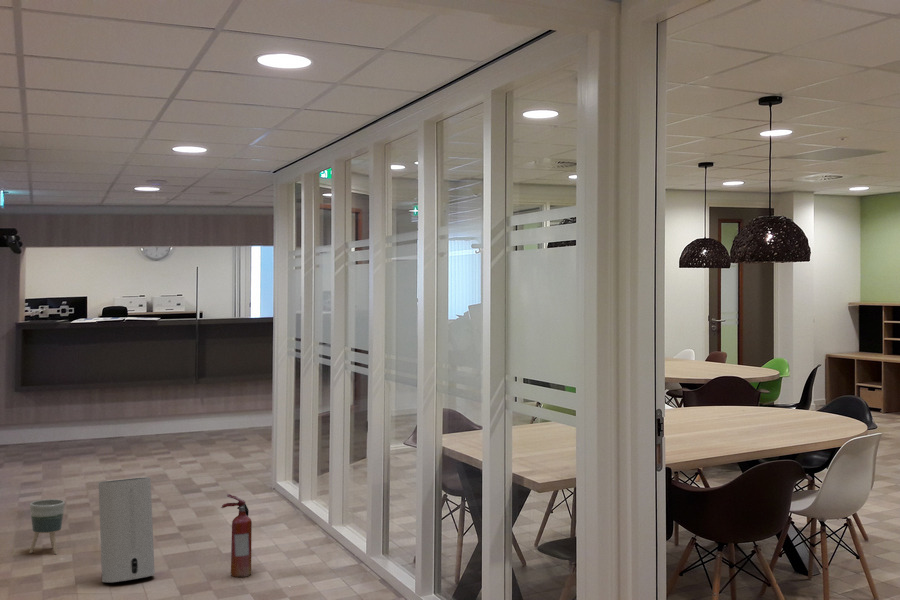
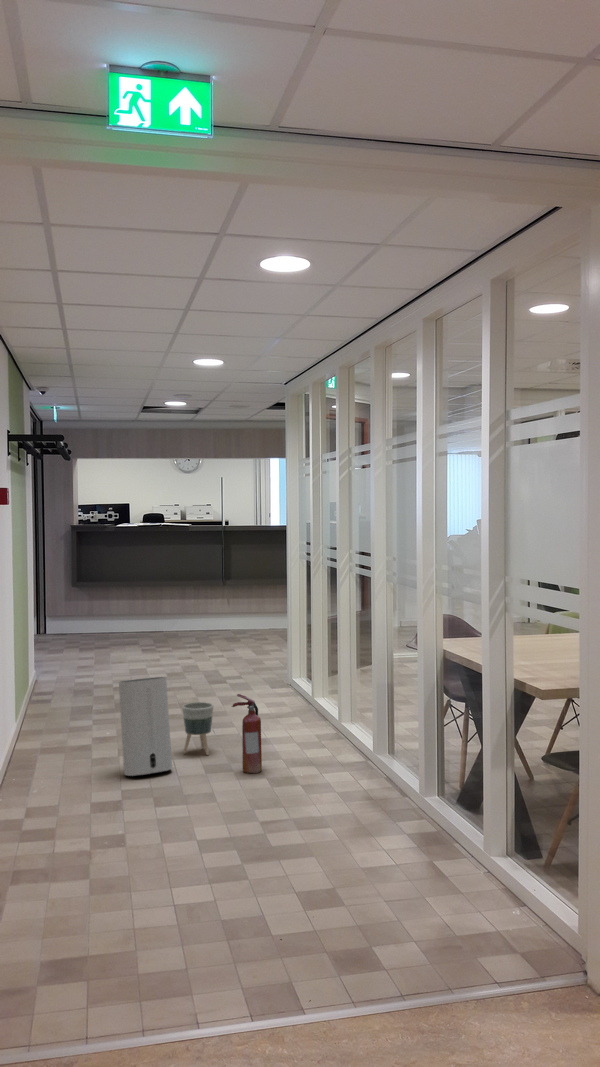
planter: present [29,499,65,554] -> present [182,702,213,755]

